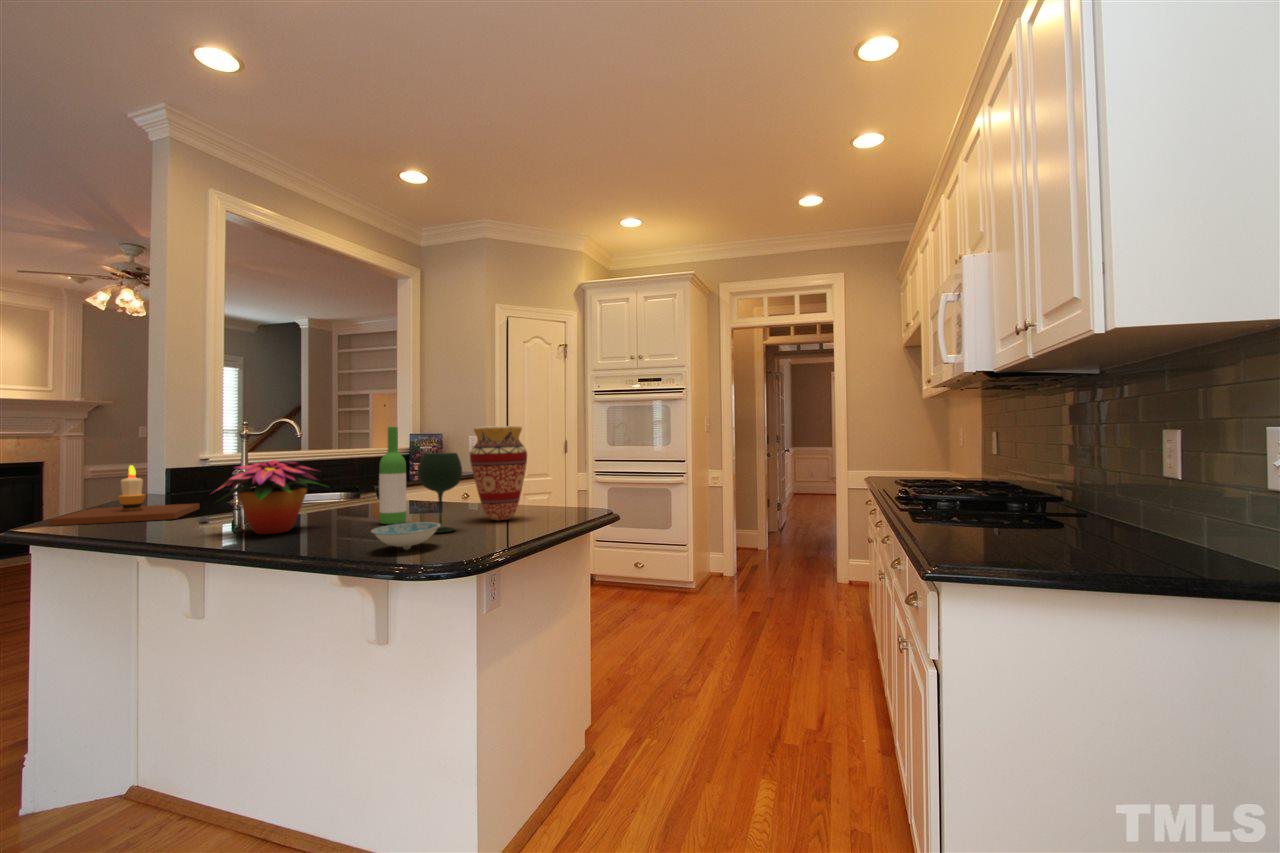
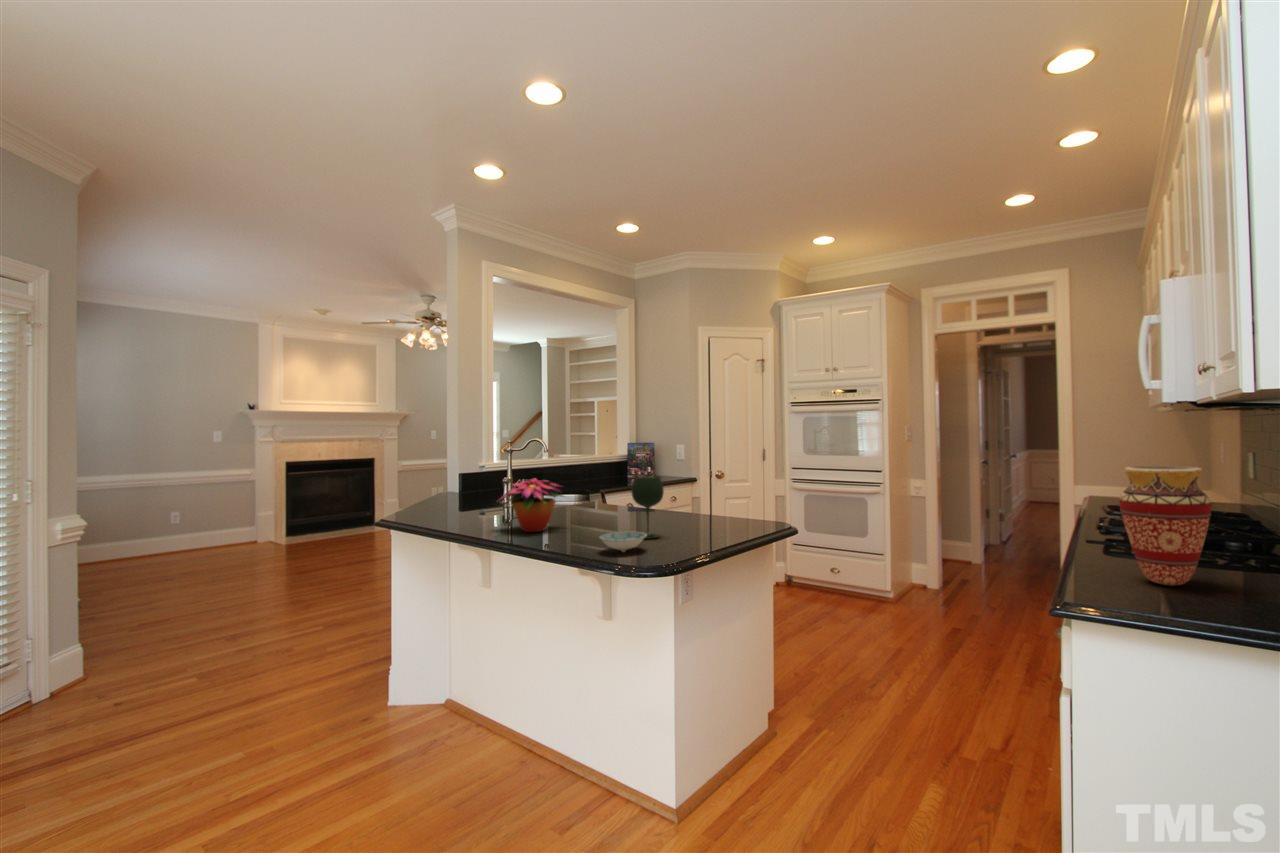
vase: present [470,426,527,521] -> present [1119,466,1212,586]
wine bottle: present [379,427,406,524] -> none [604,453,624,528]
candle: present [49,465,200,526] -> none [401,475,483,517]

